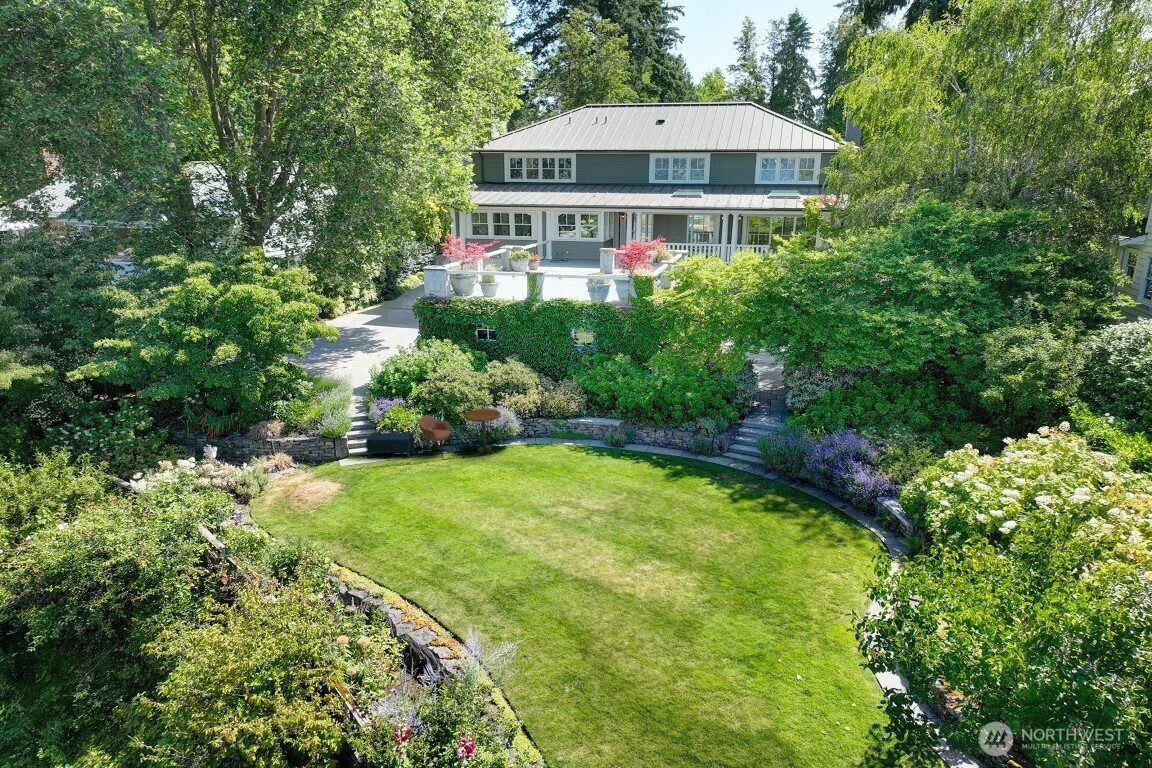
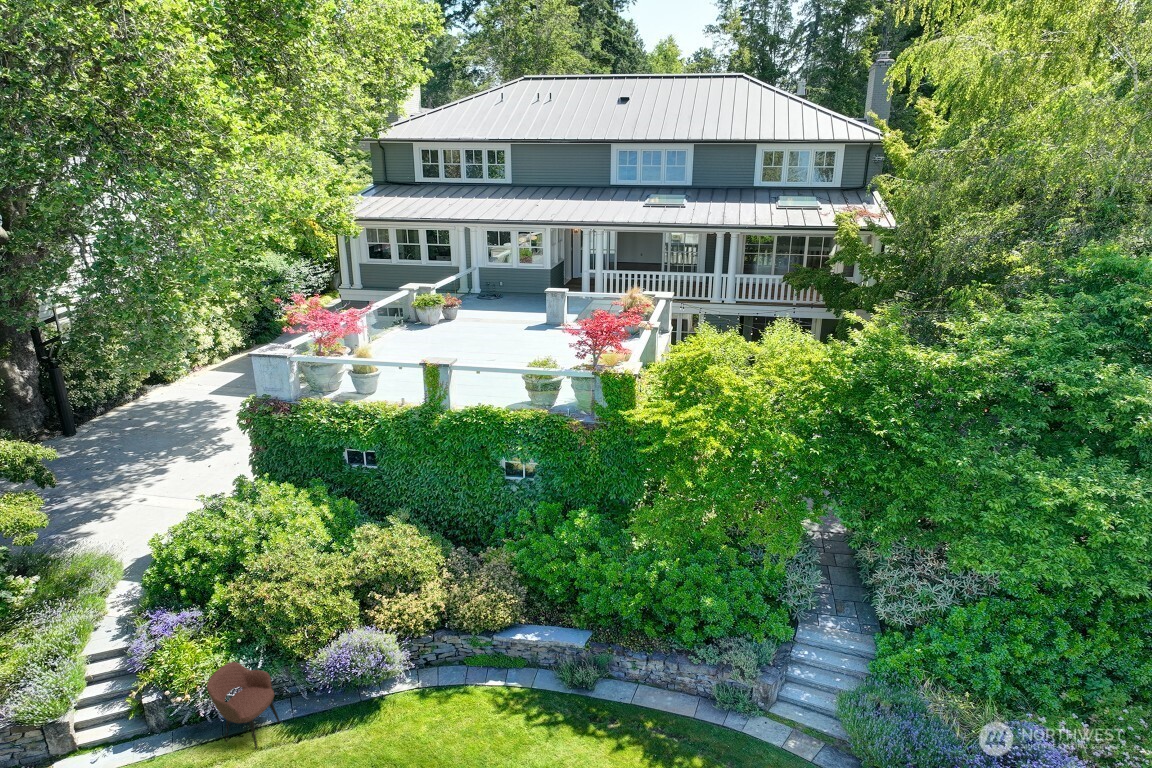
pedestal table: present [465,408,500,453] -> none [297,641,367,730]
bench: present [366,432,415,458] -> none [103,696,207,756]

